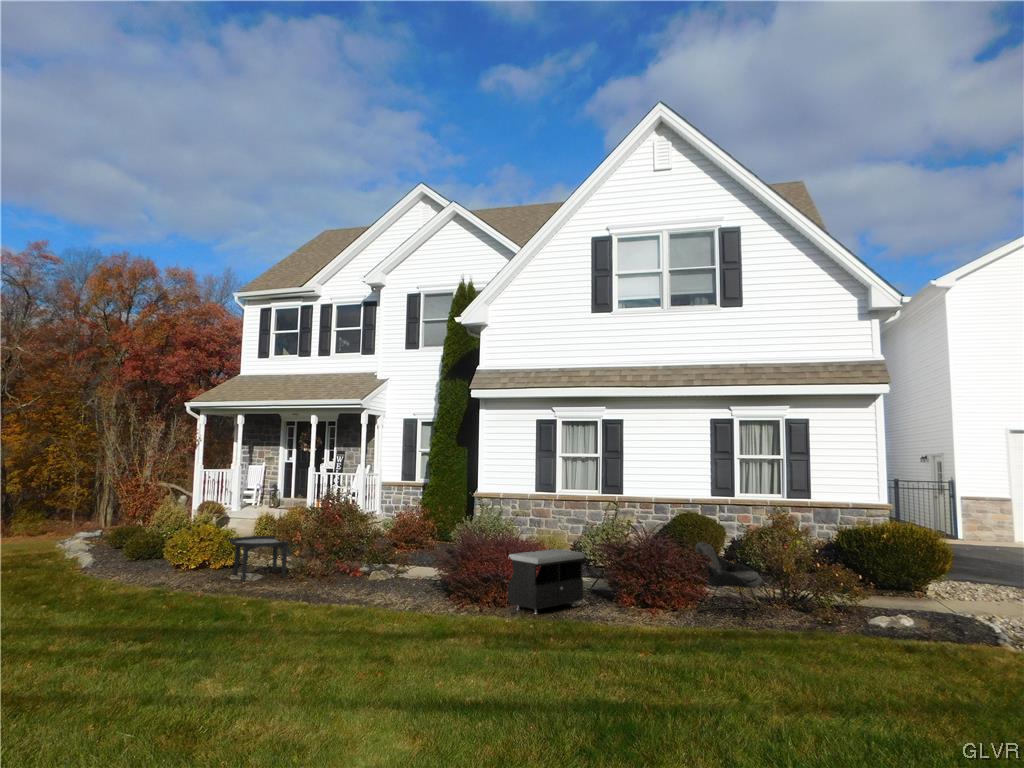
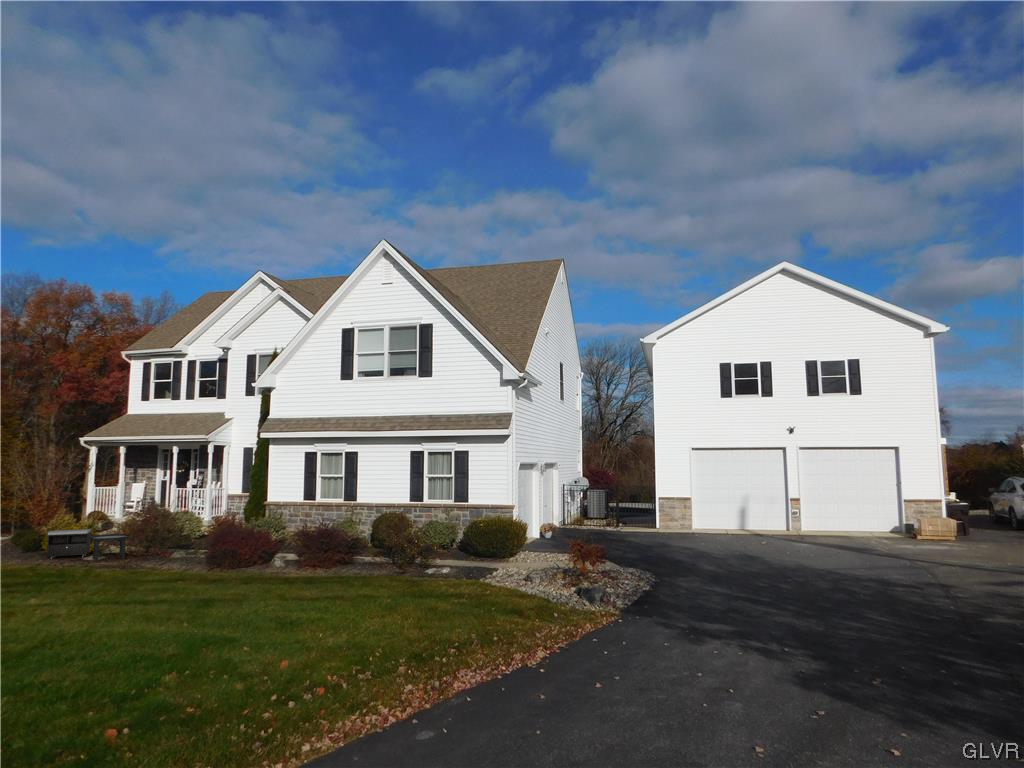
lounge chair: present [696,542,762,619] -> none [337,530,378,570]
storage bench: present [508,549,585,614] -> present [47,529,91,559]

